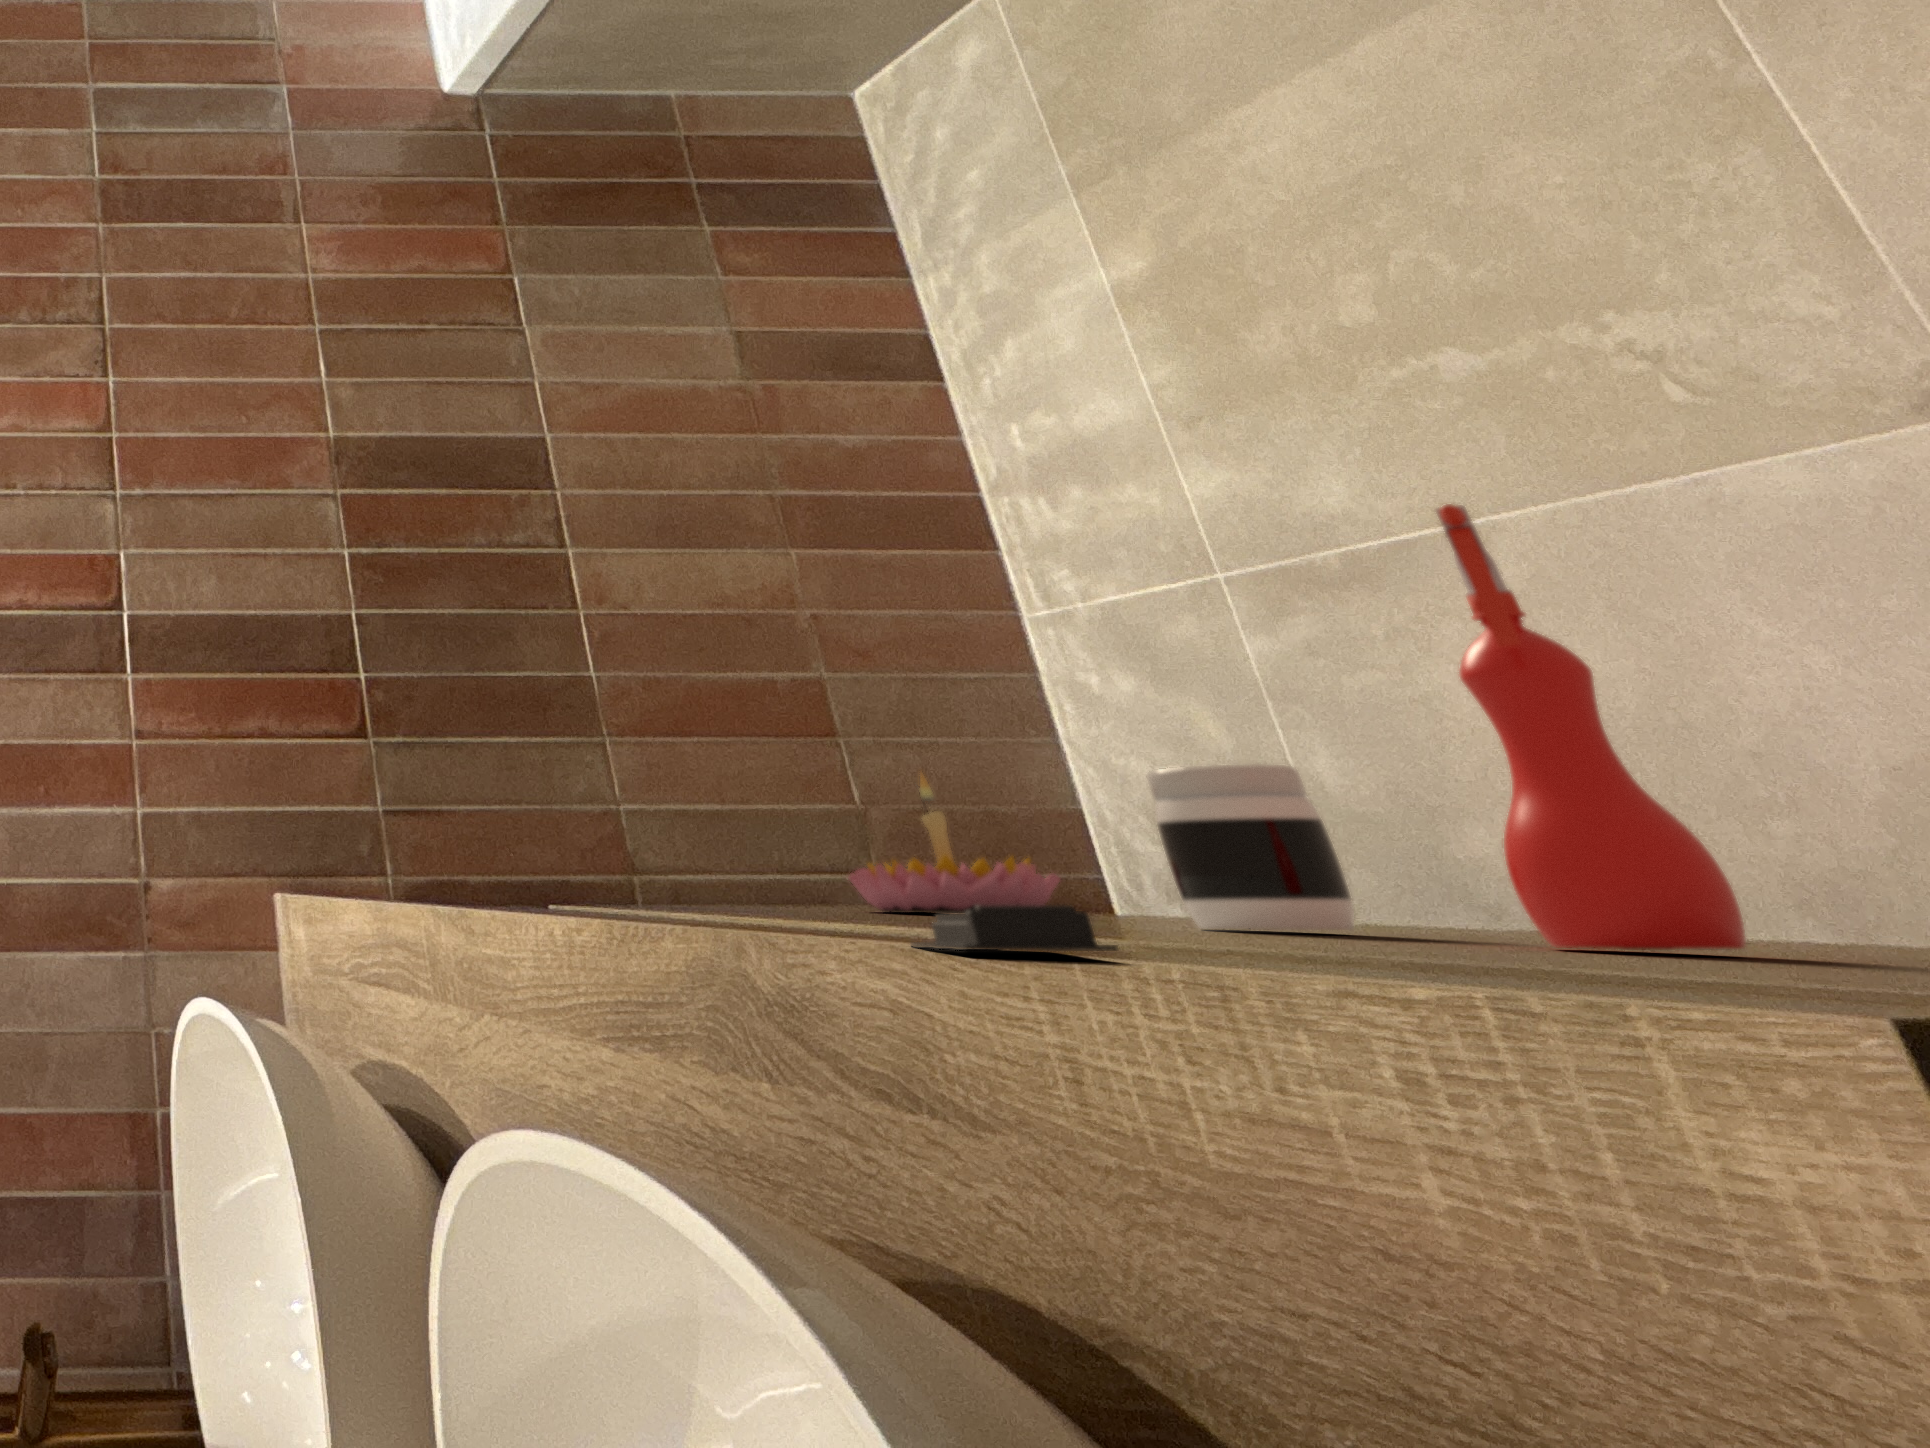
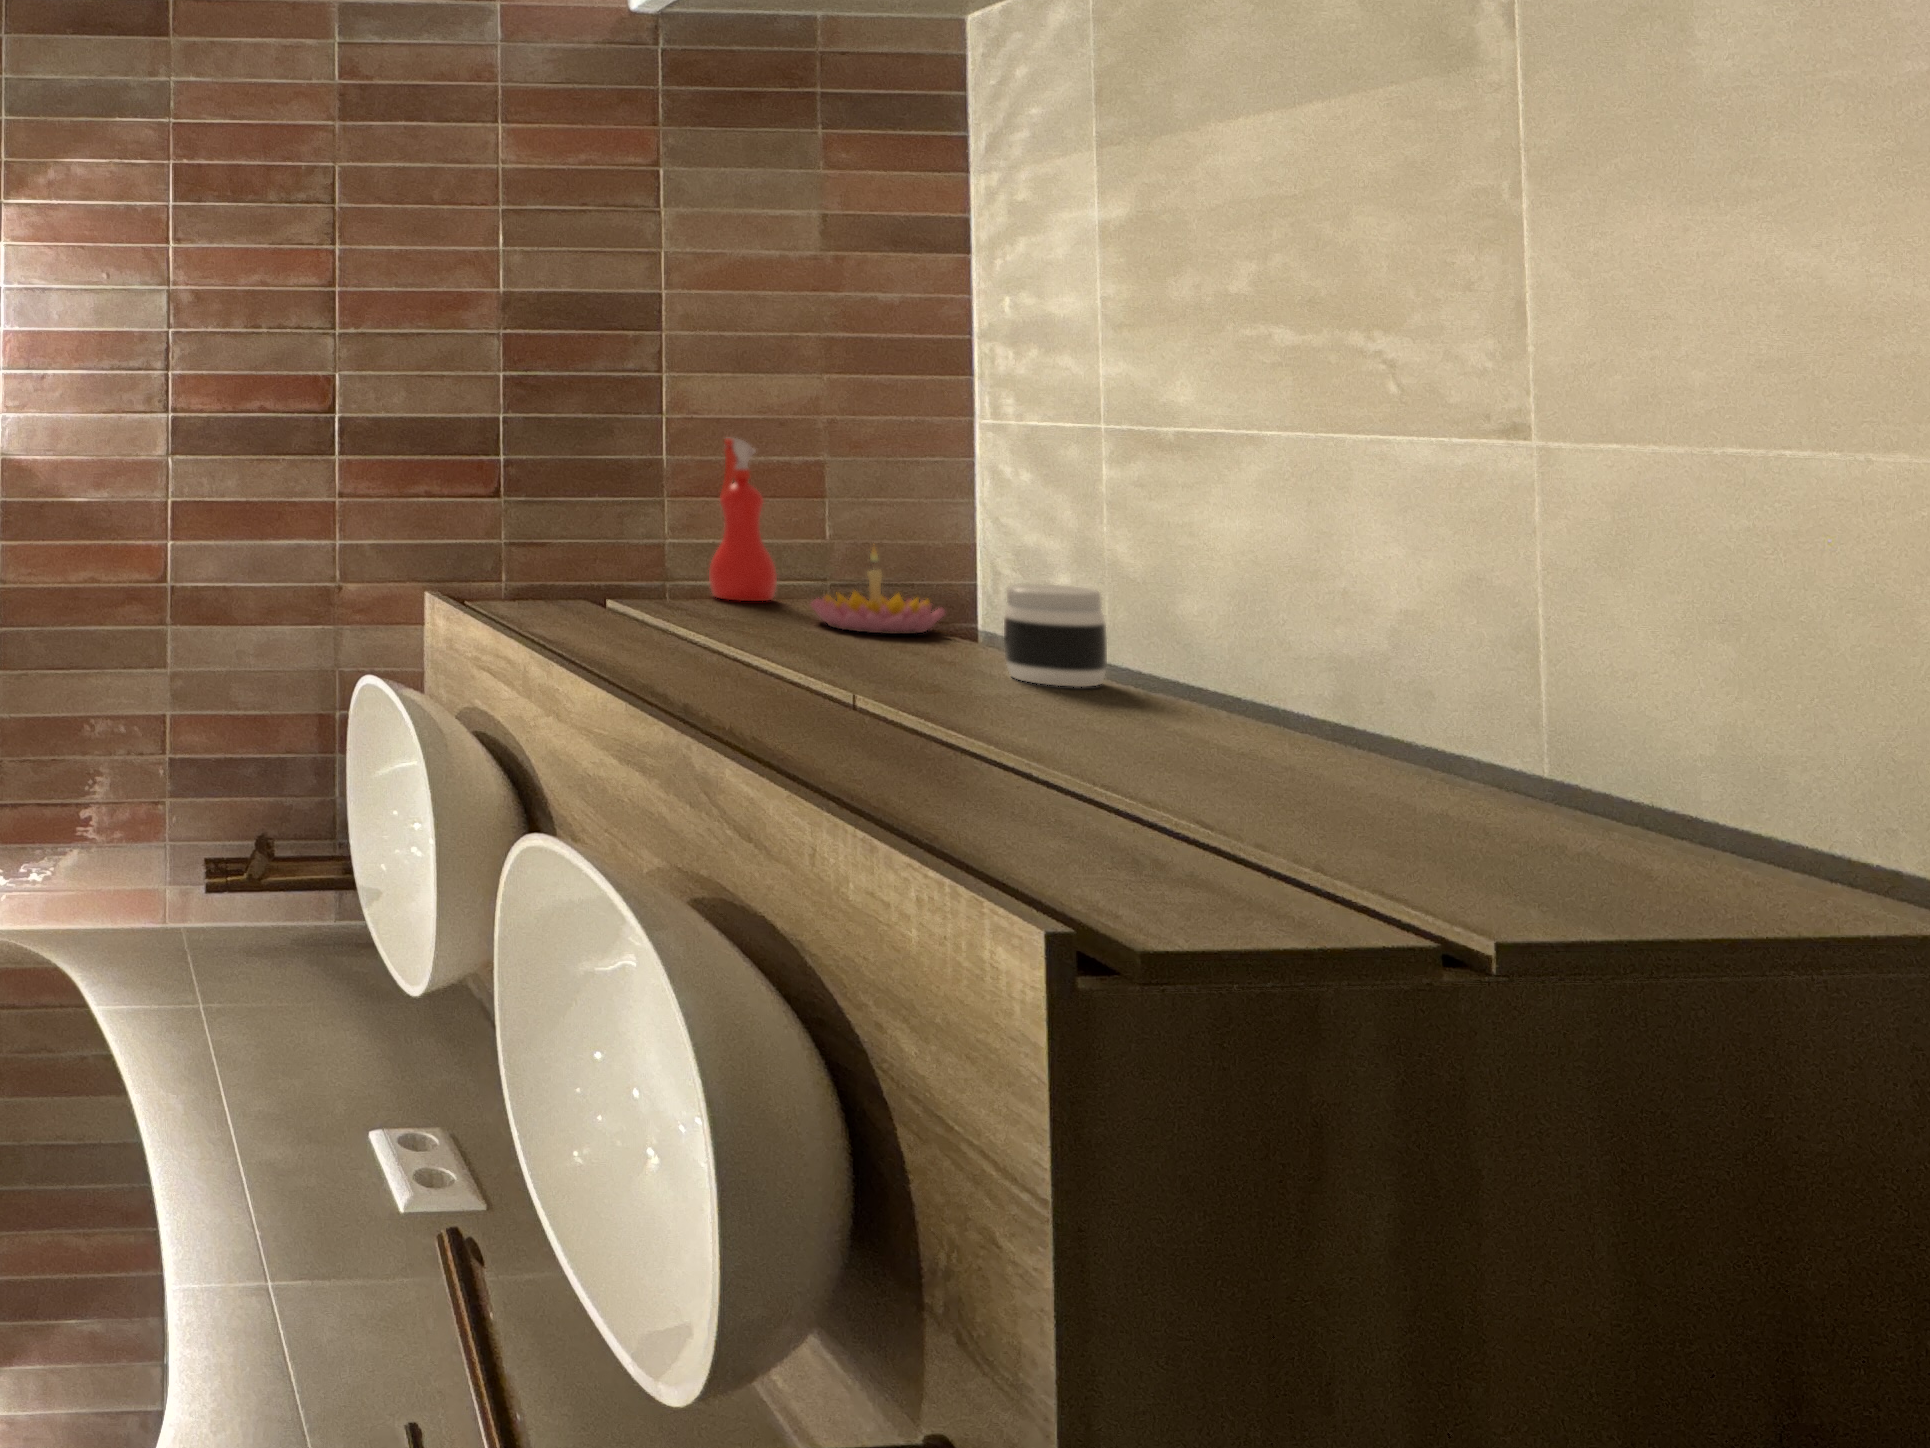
spray bottle: present [1436,504,1746,950] -> present [709,438,777,601]
soap bar: present [911,905,1118,951] -> none [802,772,903,819]

